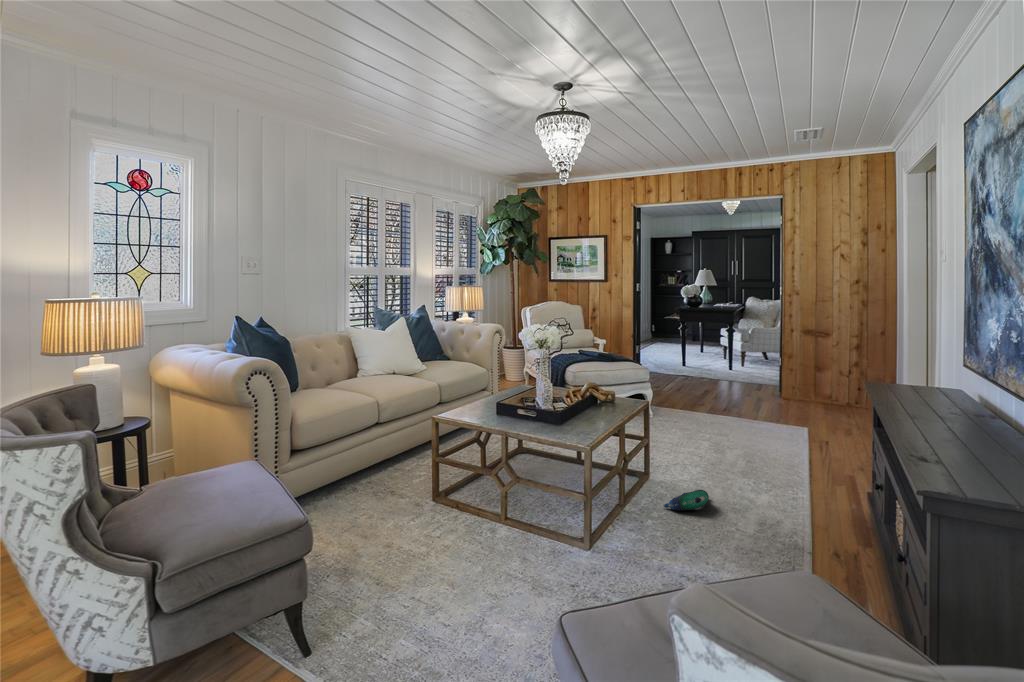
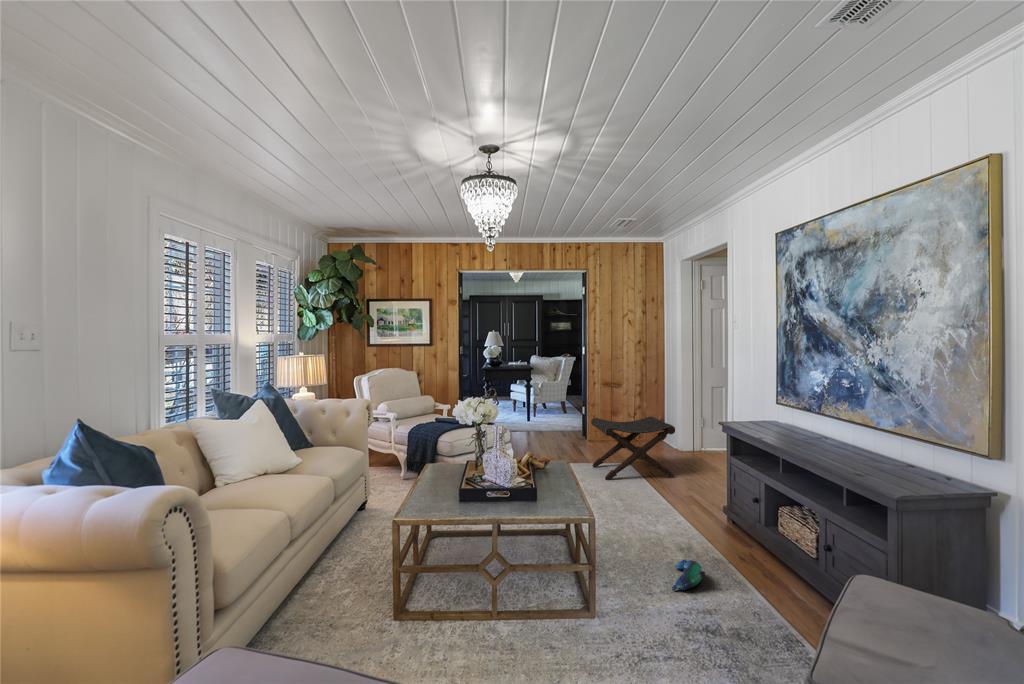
footstool: none [736,363,831,438] -> present [591,417,675,480]

